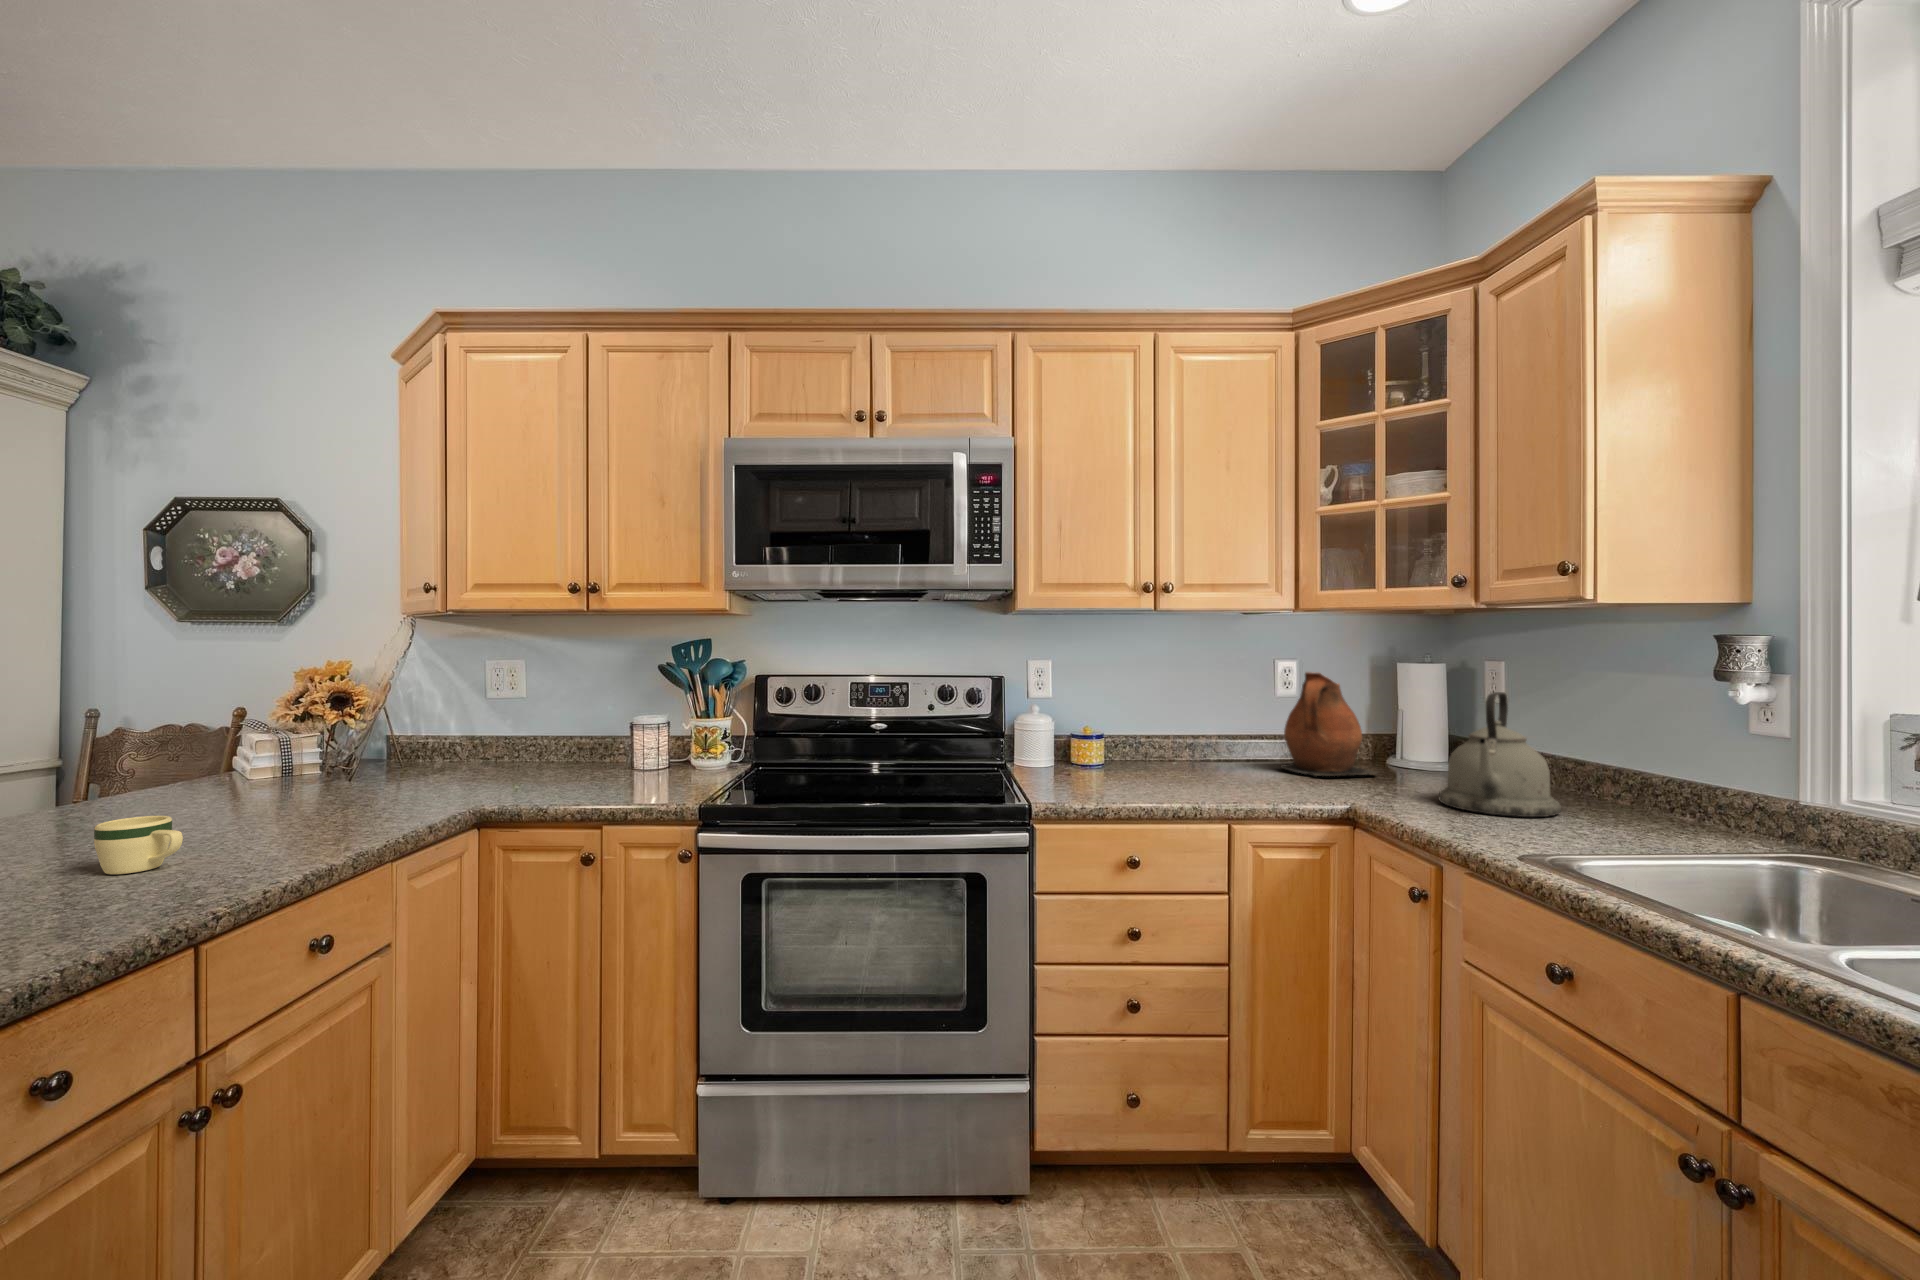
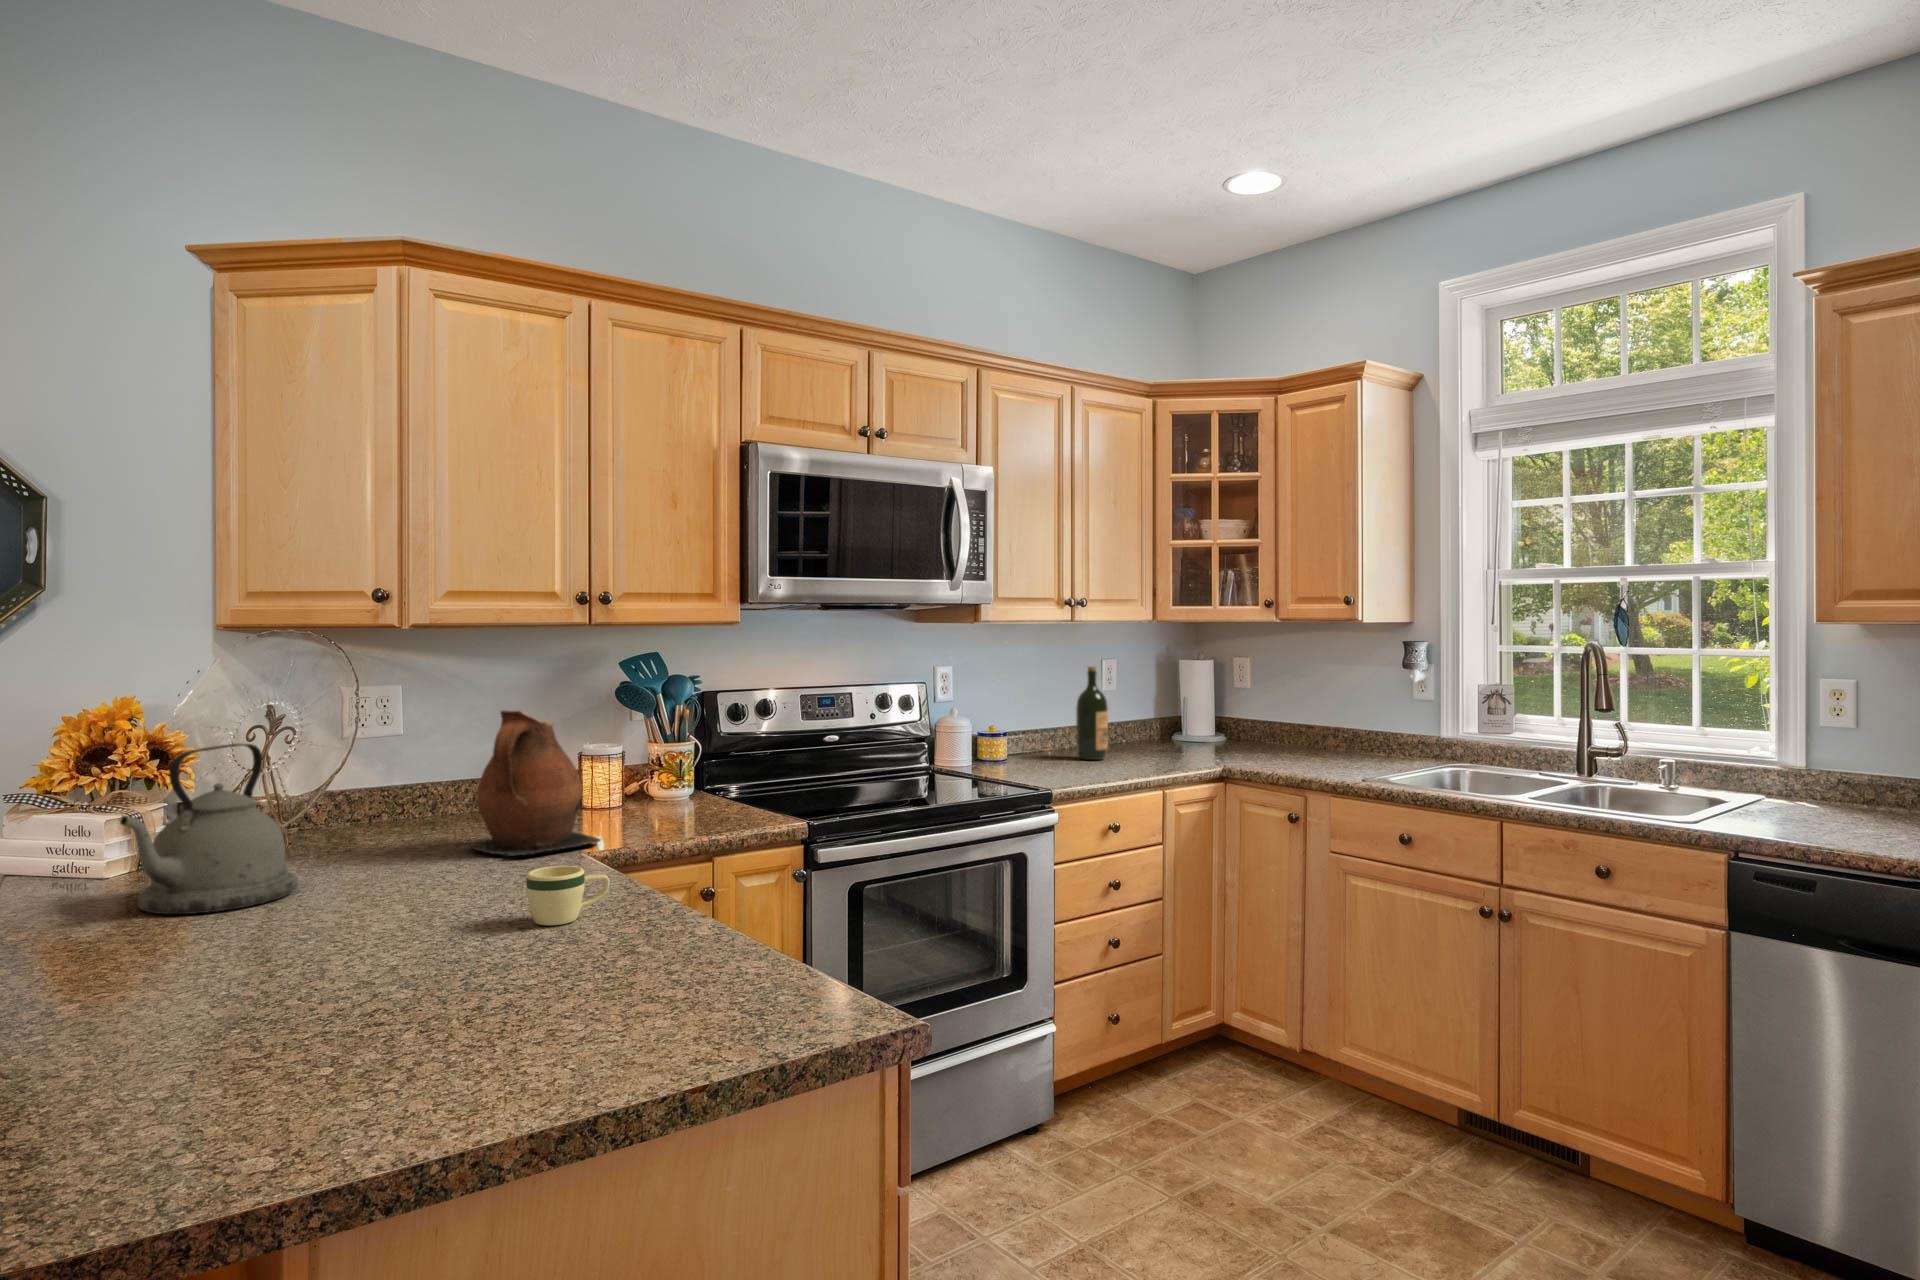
wine bottle: none [1186,665,1225,777] -> present [1076,667,1108,760]
ceramic pitcher: present [1277,672,1377,776] -> present [469,710,601,856]
kettle: present [1439,692,1561,817] -> present [120,744,298,914]

